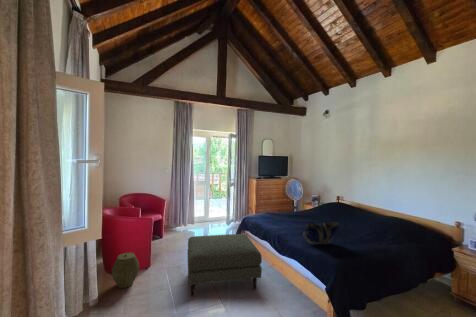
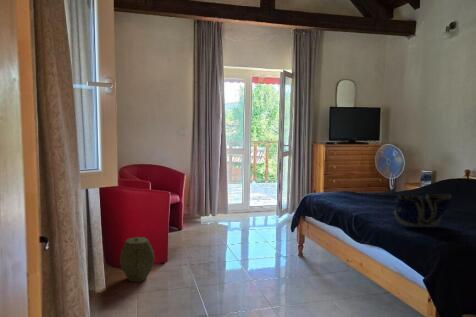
ottoman: present [188,234,262,297] -> none [220,220,328,296]

